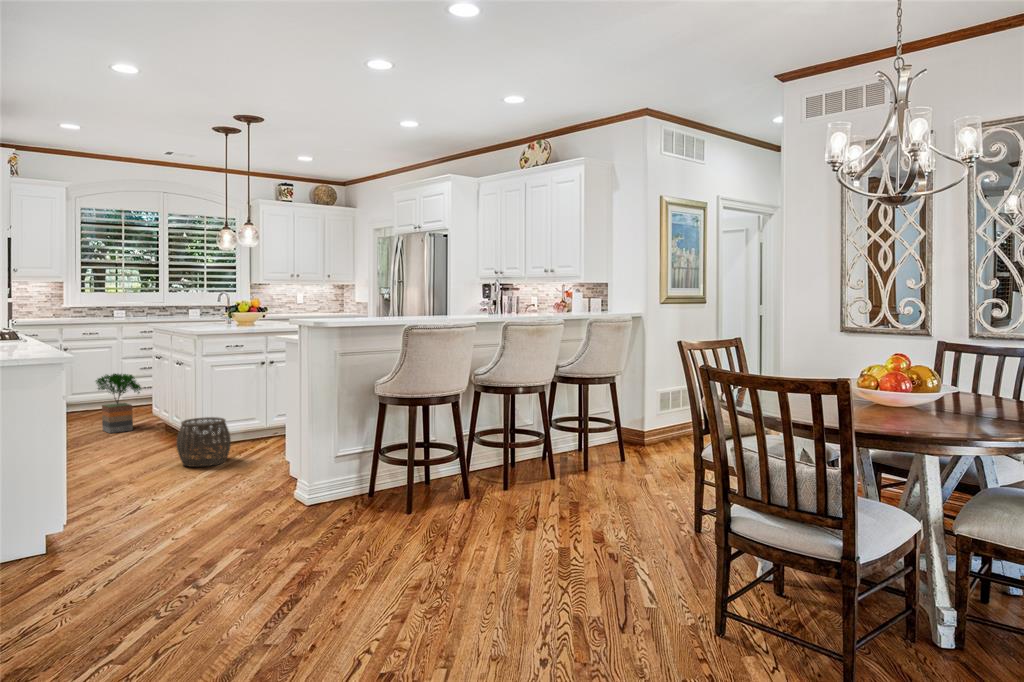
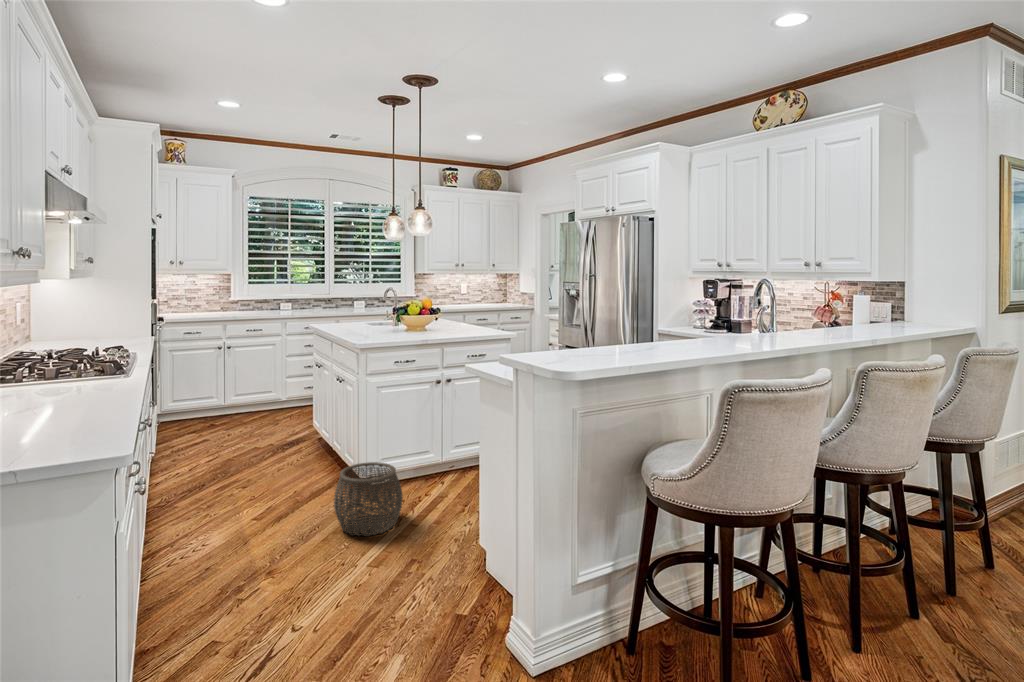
potted tree: present [96,374,141,433] -> none [250,382,302,452]

